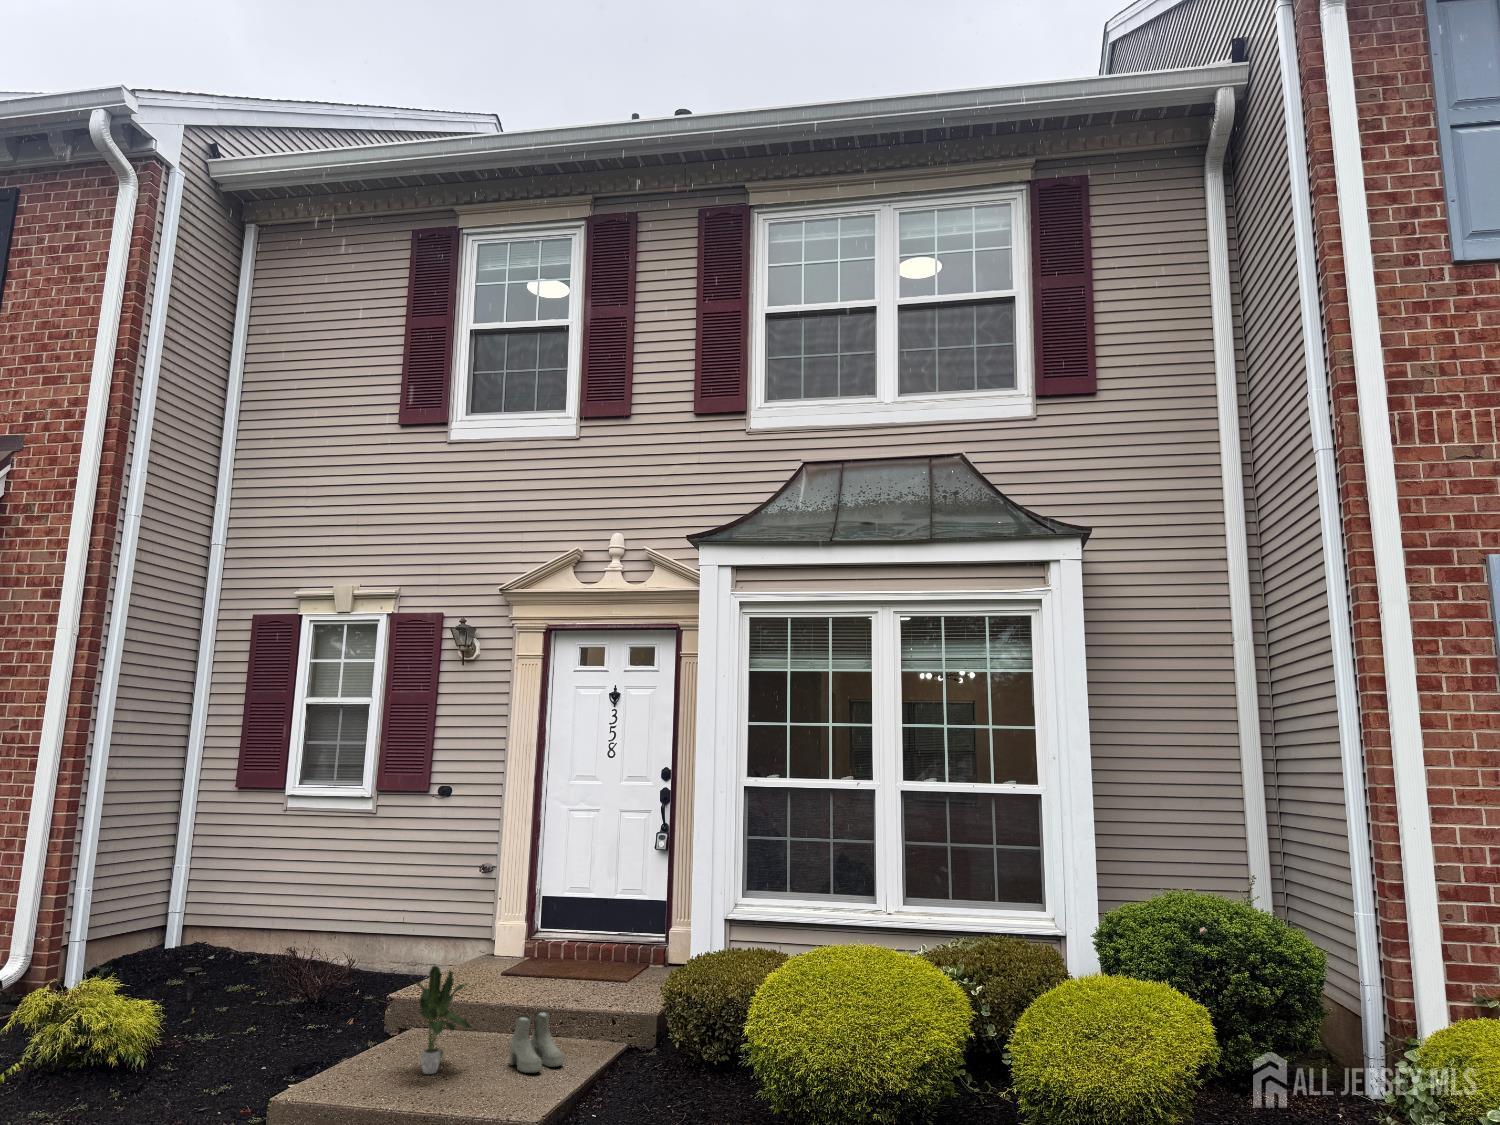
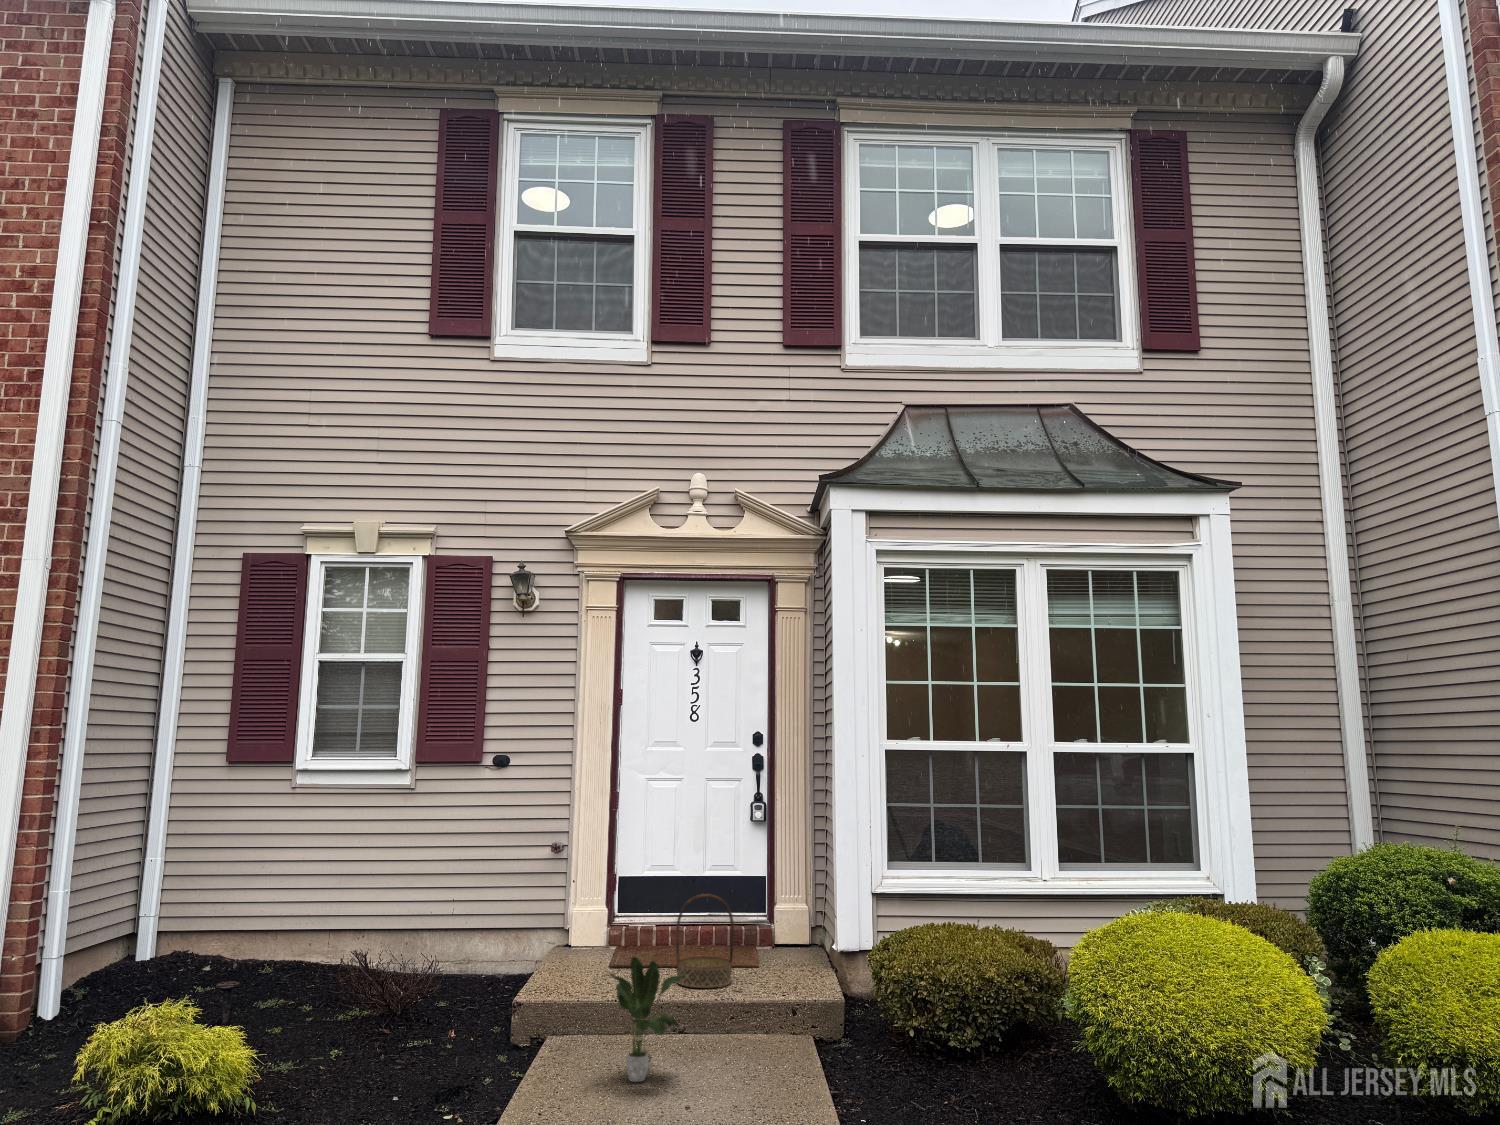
basket: none [534,914,587,998] -> present [676,894,734,988]
boots: present [509,1010,563,1073] -> none [714,1001,779,1071]

